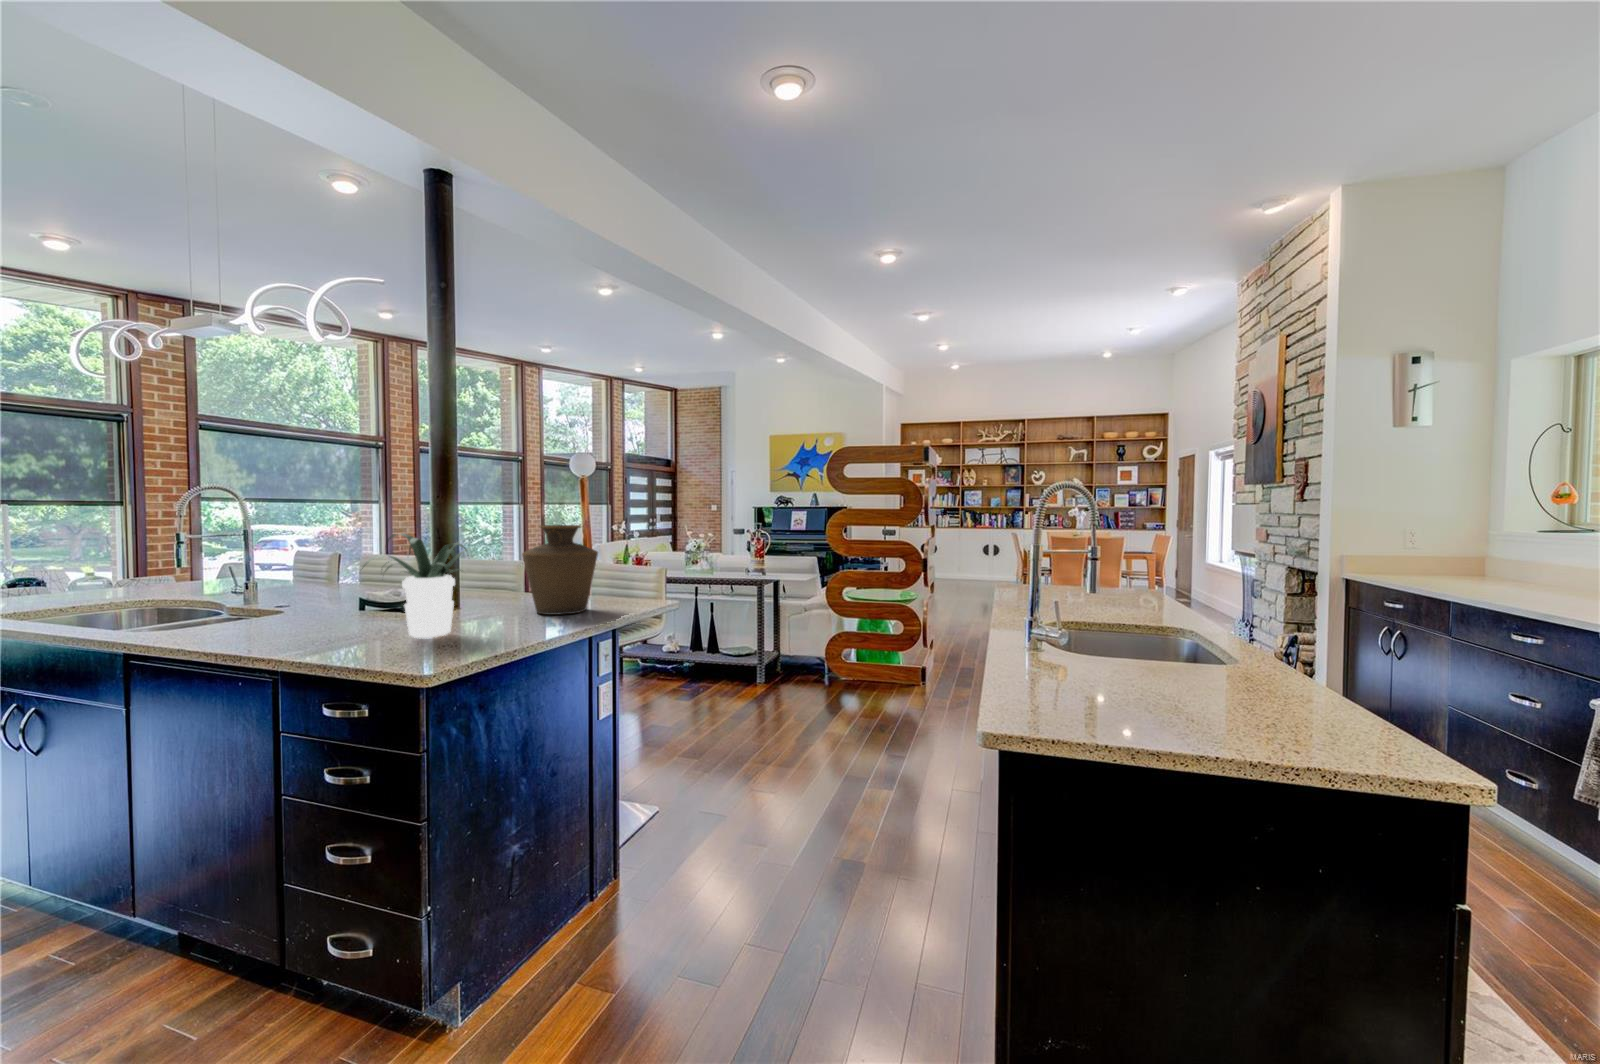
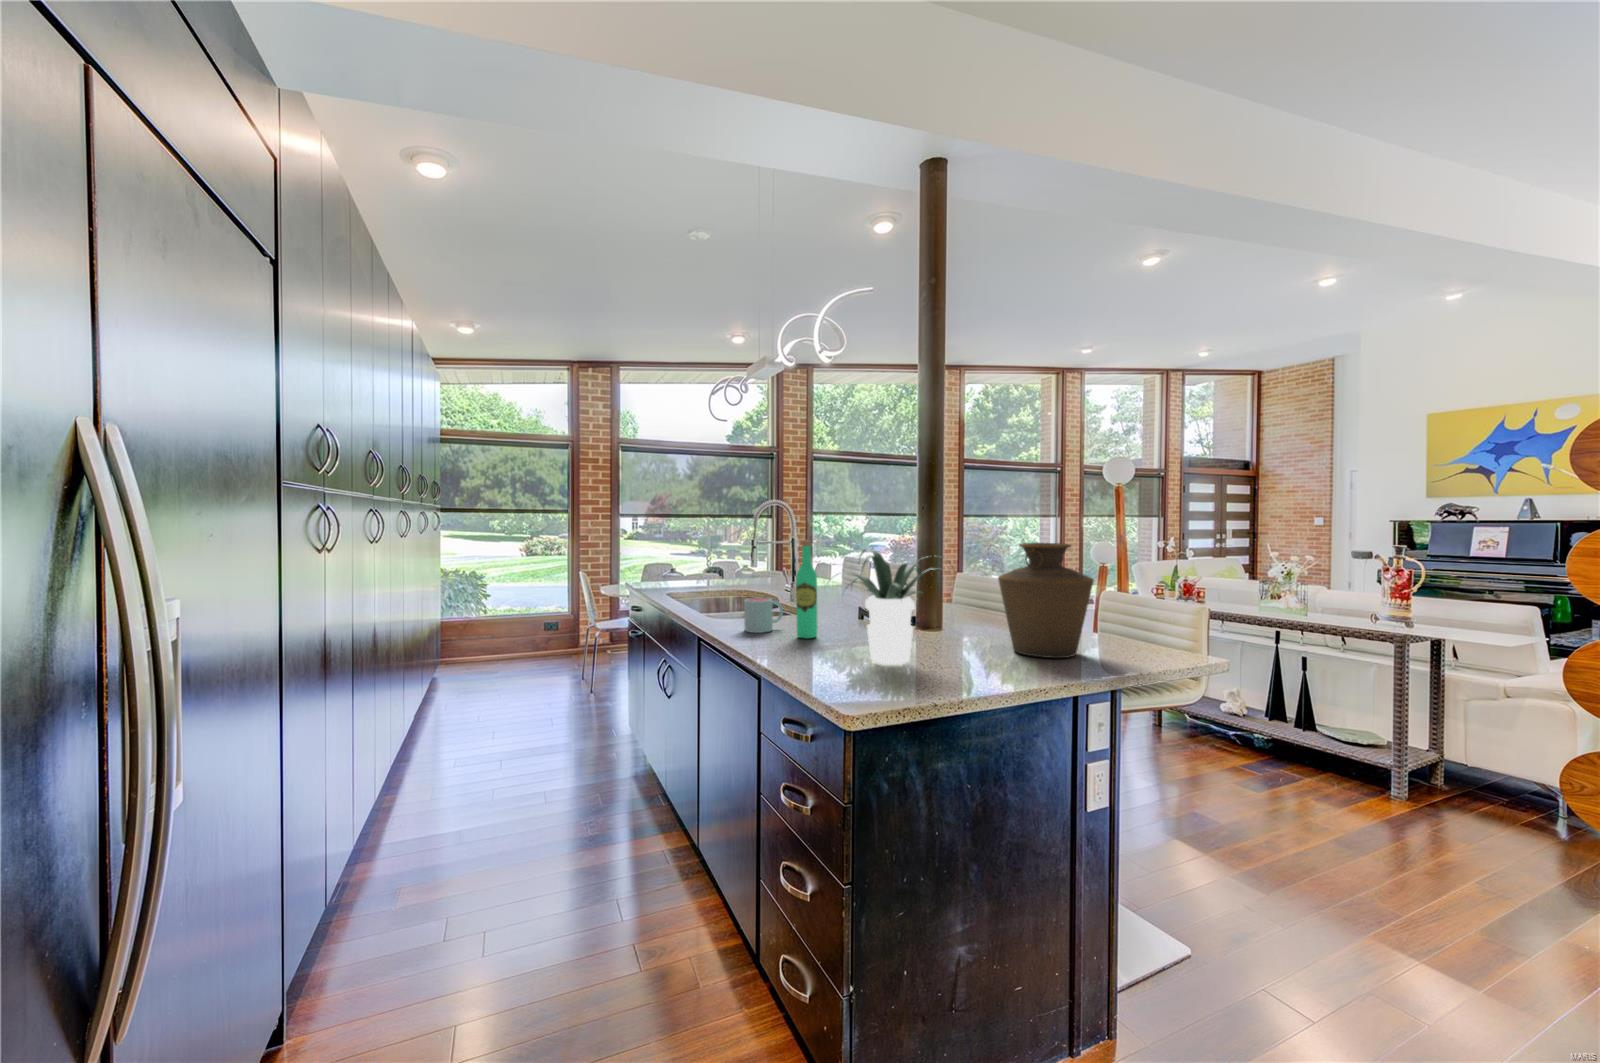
wine bottle: none [299,526,328,629] -> present [796,540,817,639]
mug: none [215,592,271,633] -> present [744,598,783,633]

